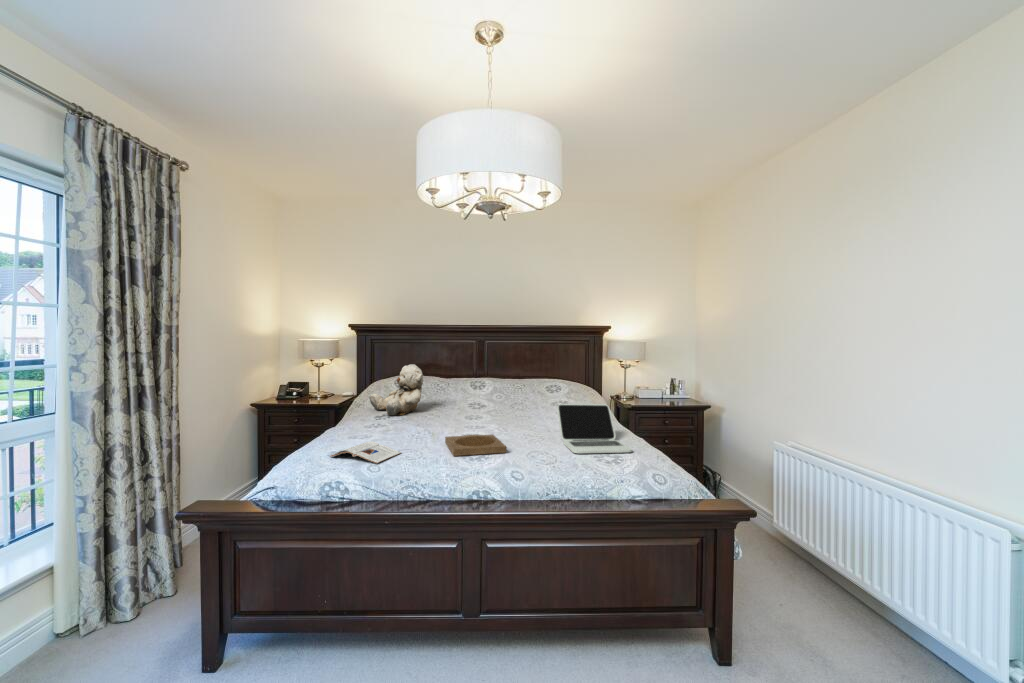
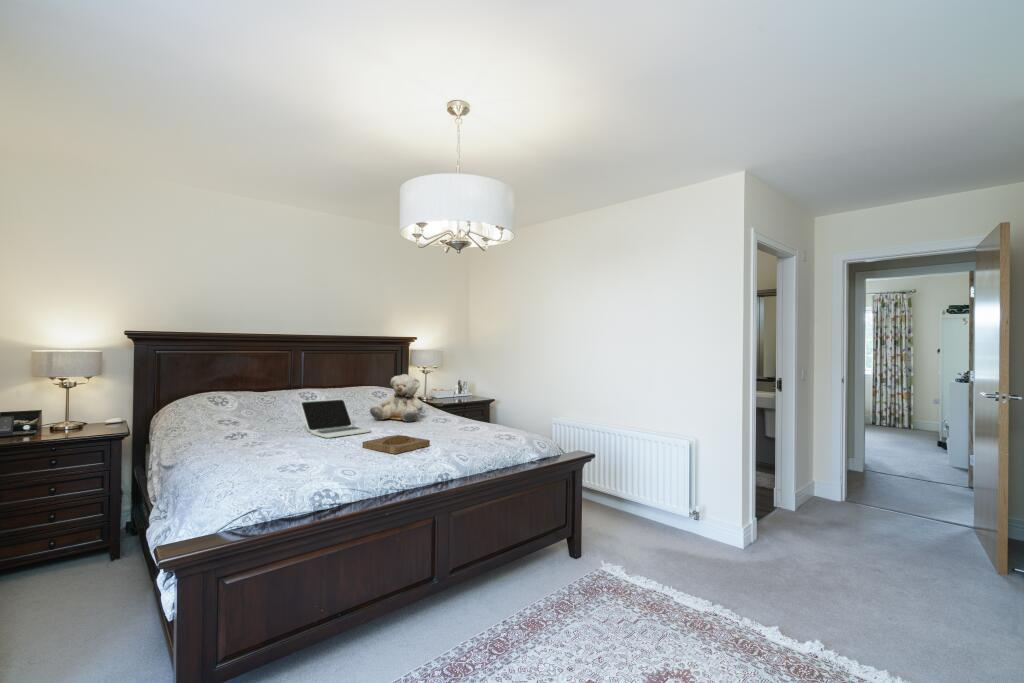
teddy bear: present [369,364,423,415] -> present [370,374,423,422]
laptop: present [557,404,632,453] -> present [300,398,371,438]
magazine: present [330,442,401,464] -> none [282,454,344,474]

